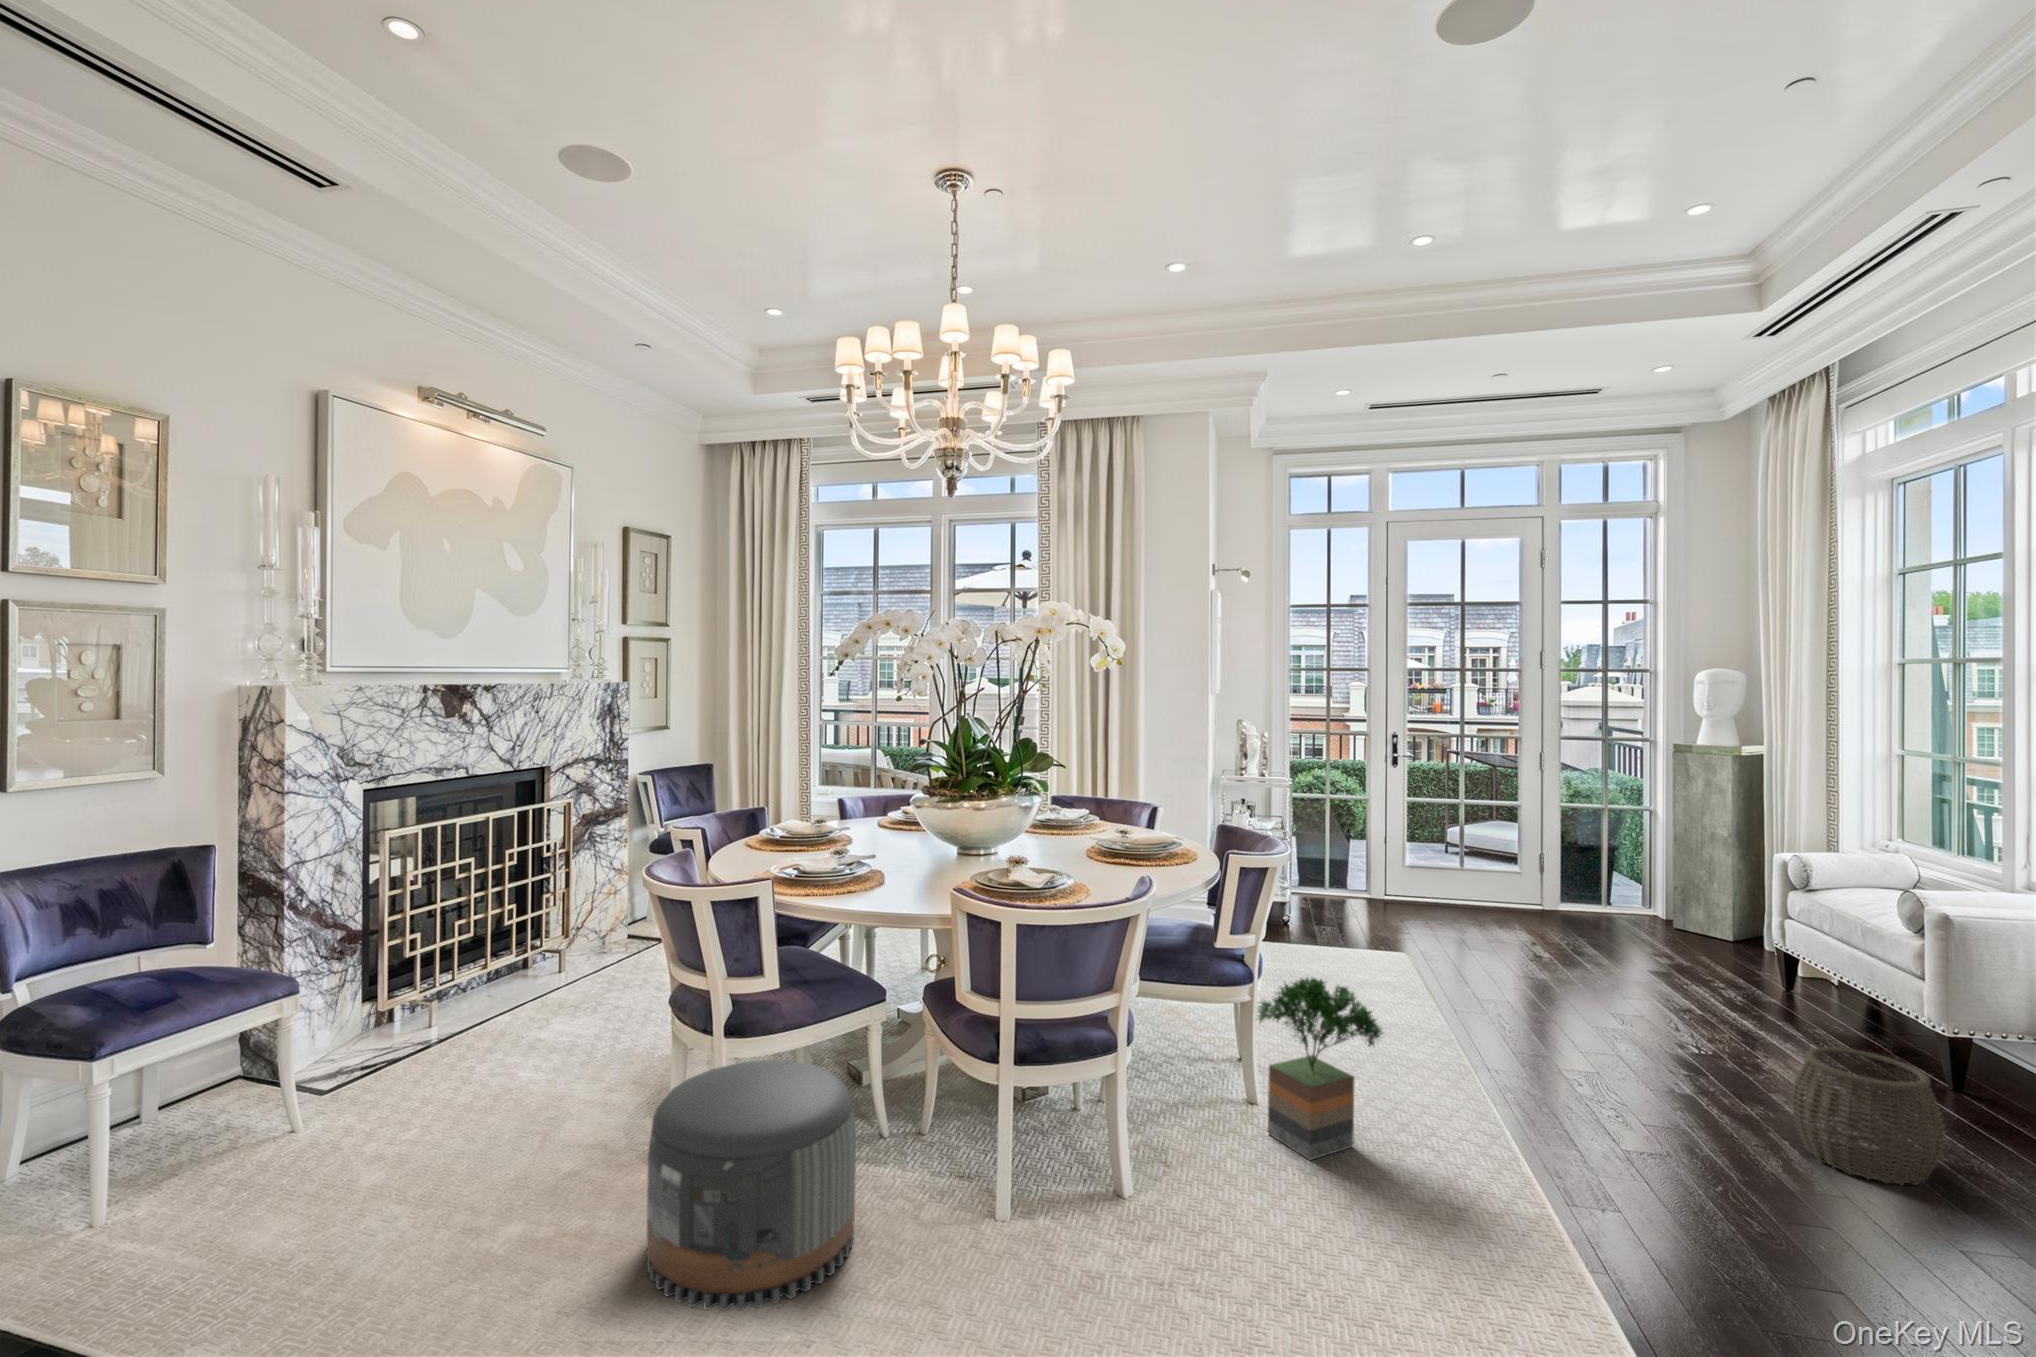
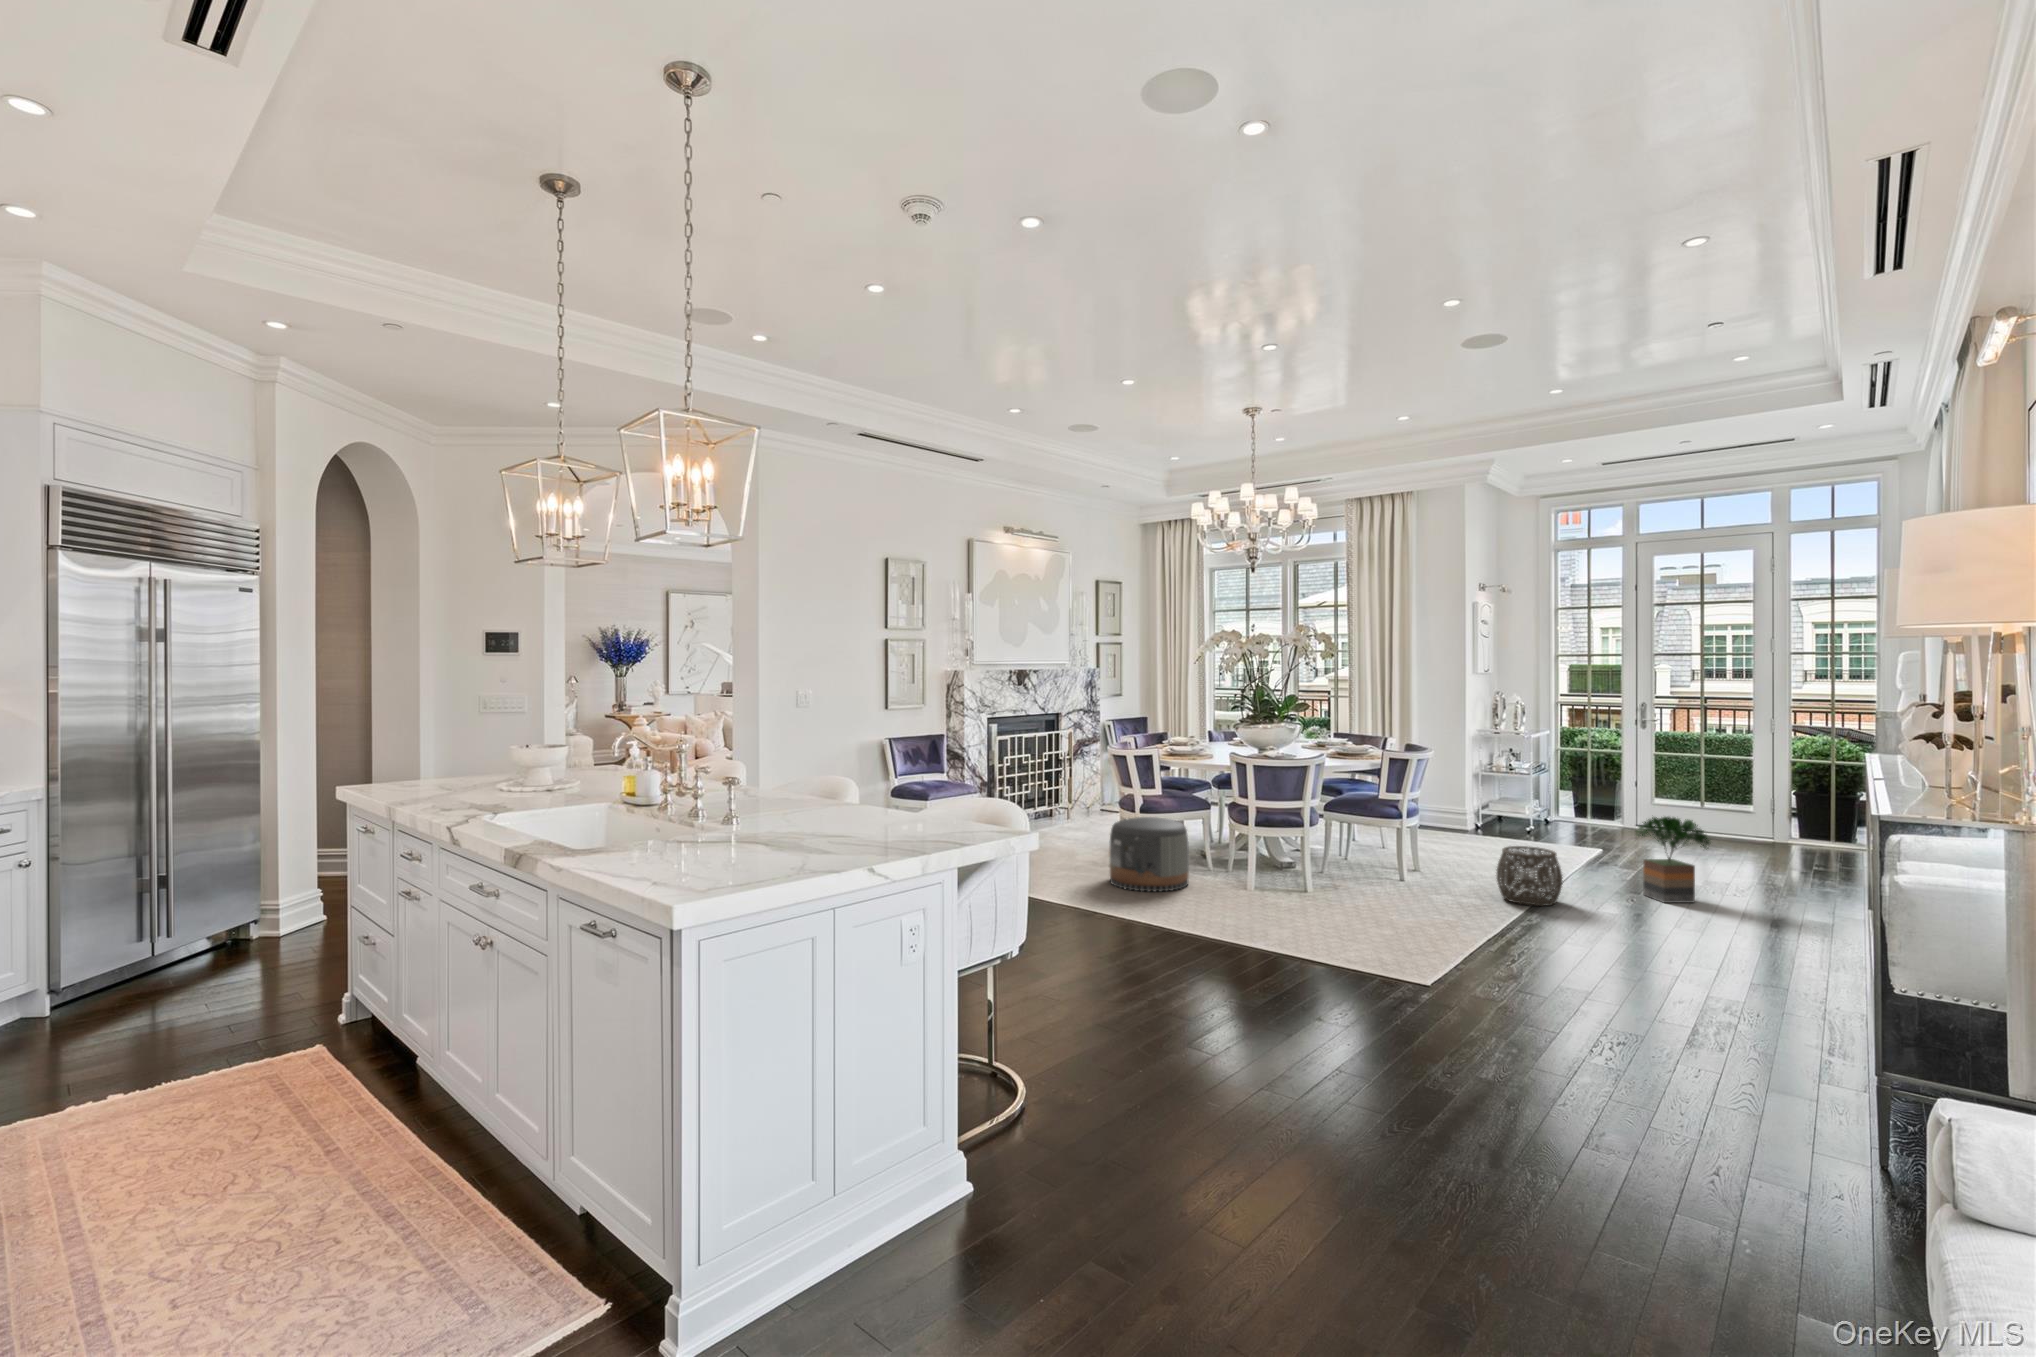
potted tree: present [1256,978,1383,1160] -> present [1638,817,1711,903]
woven basket: present [1791,1047,1945,1185] -> present [1496,846,1562,906]

